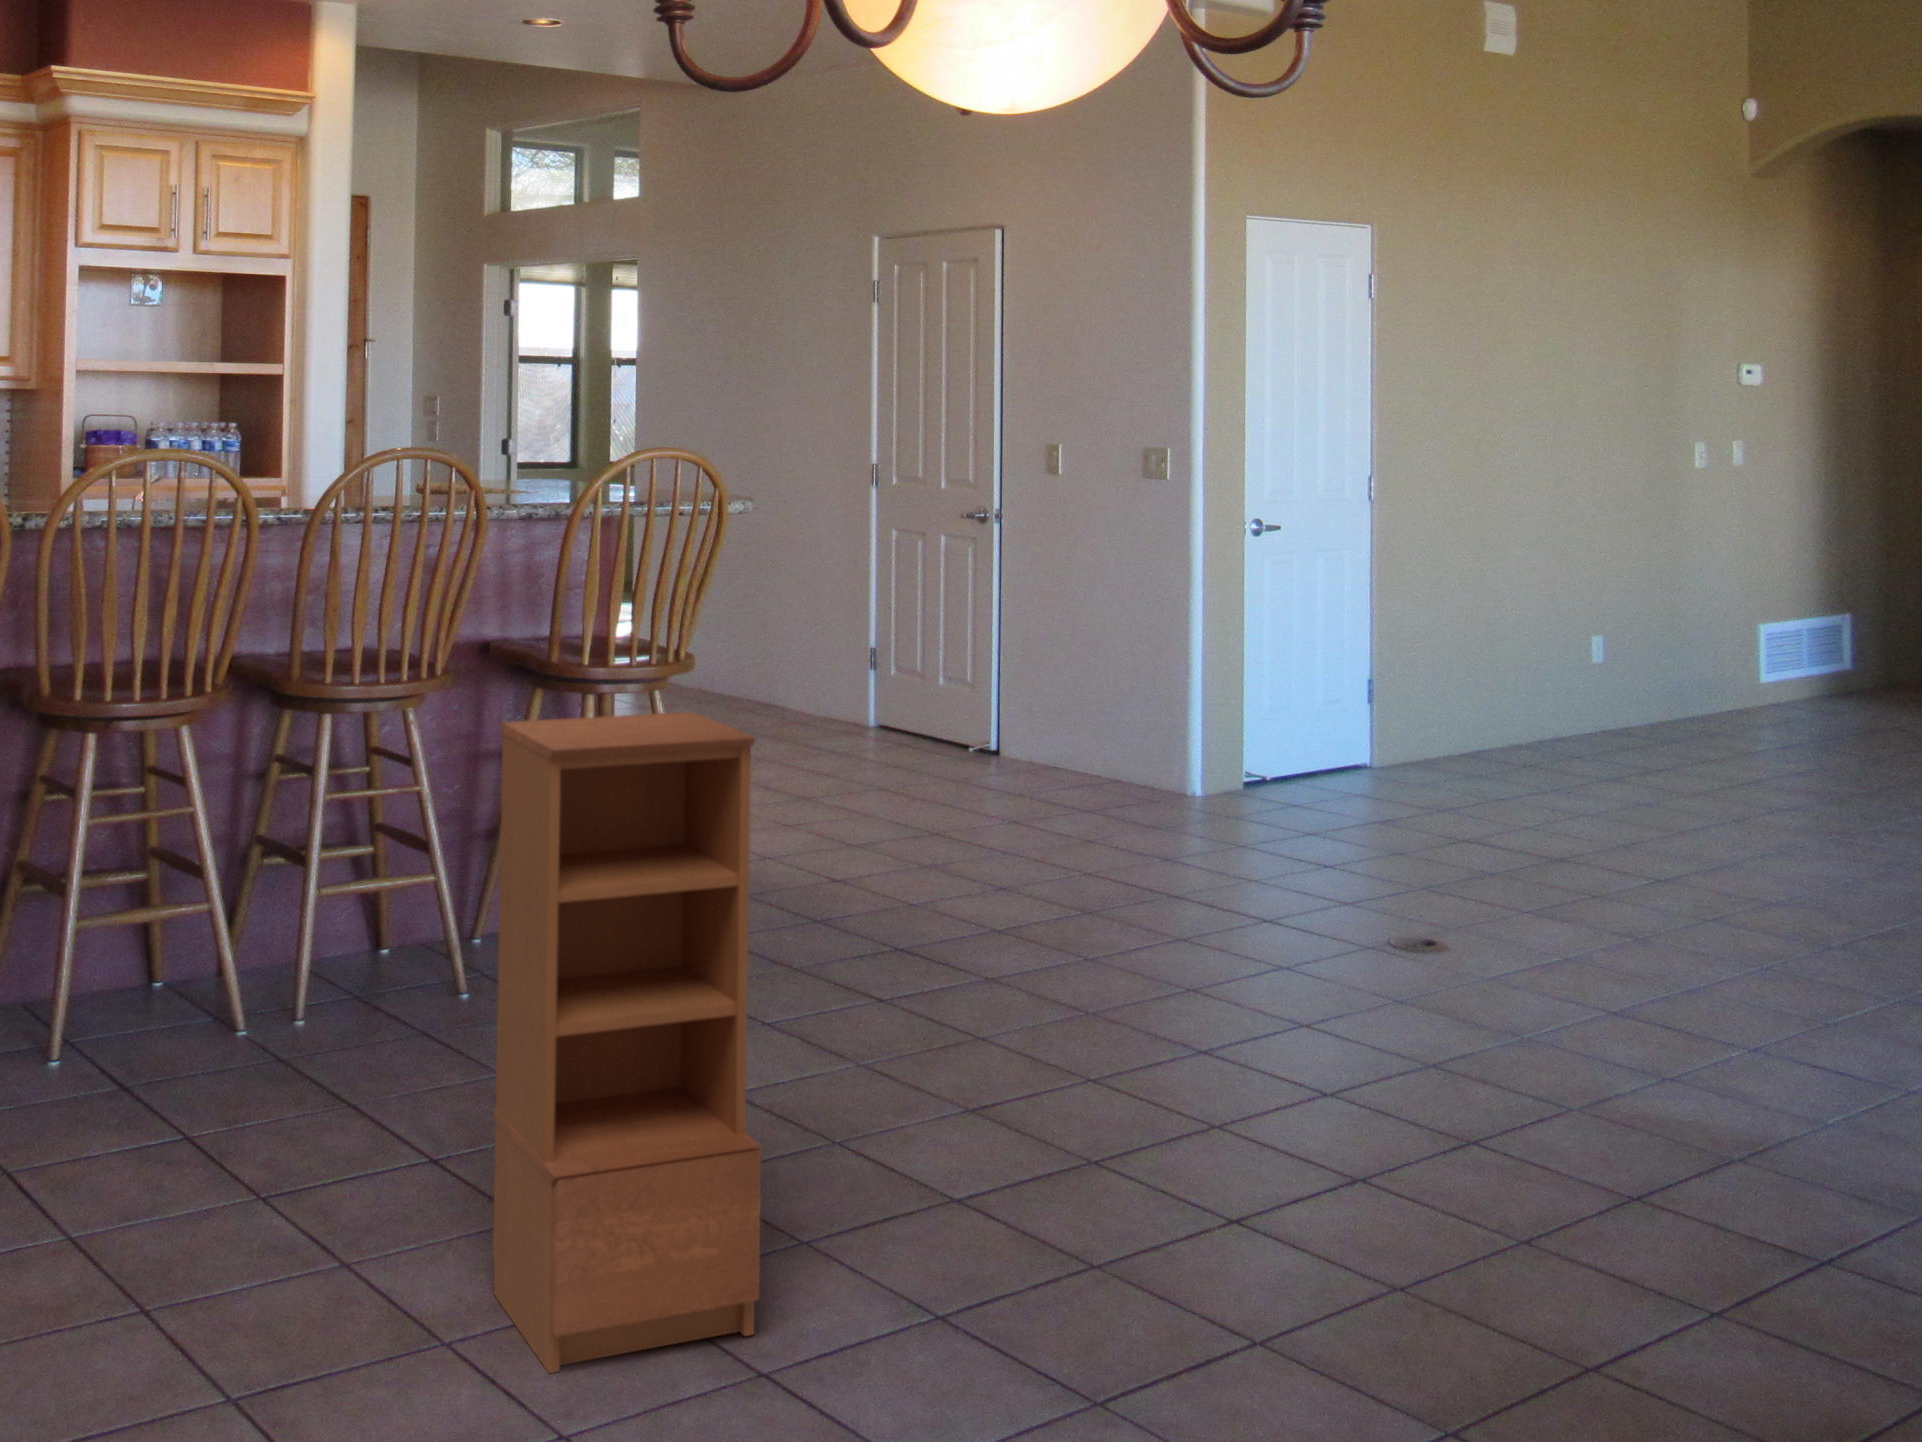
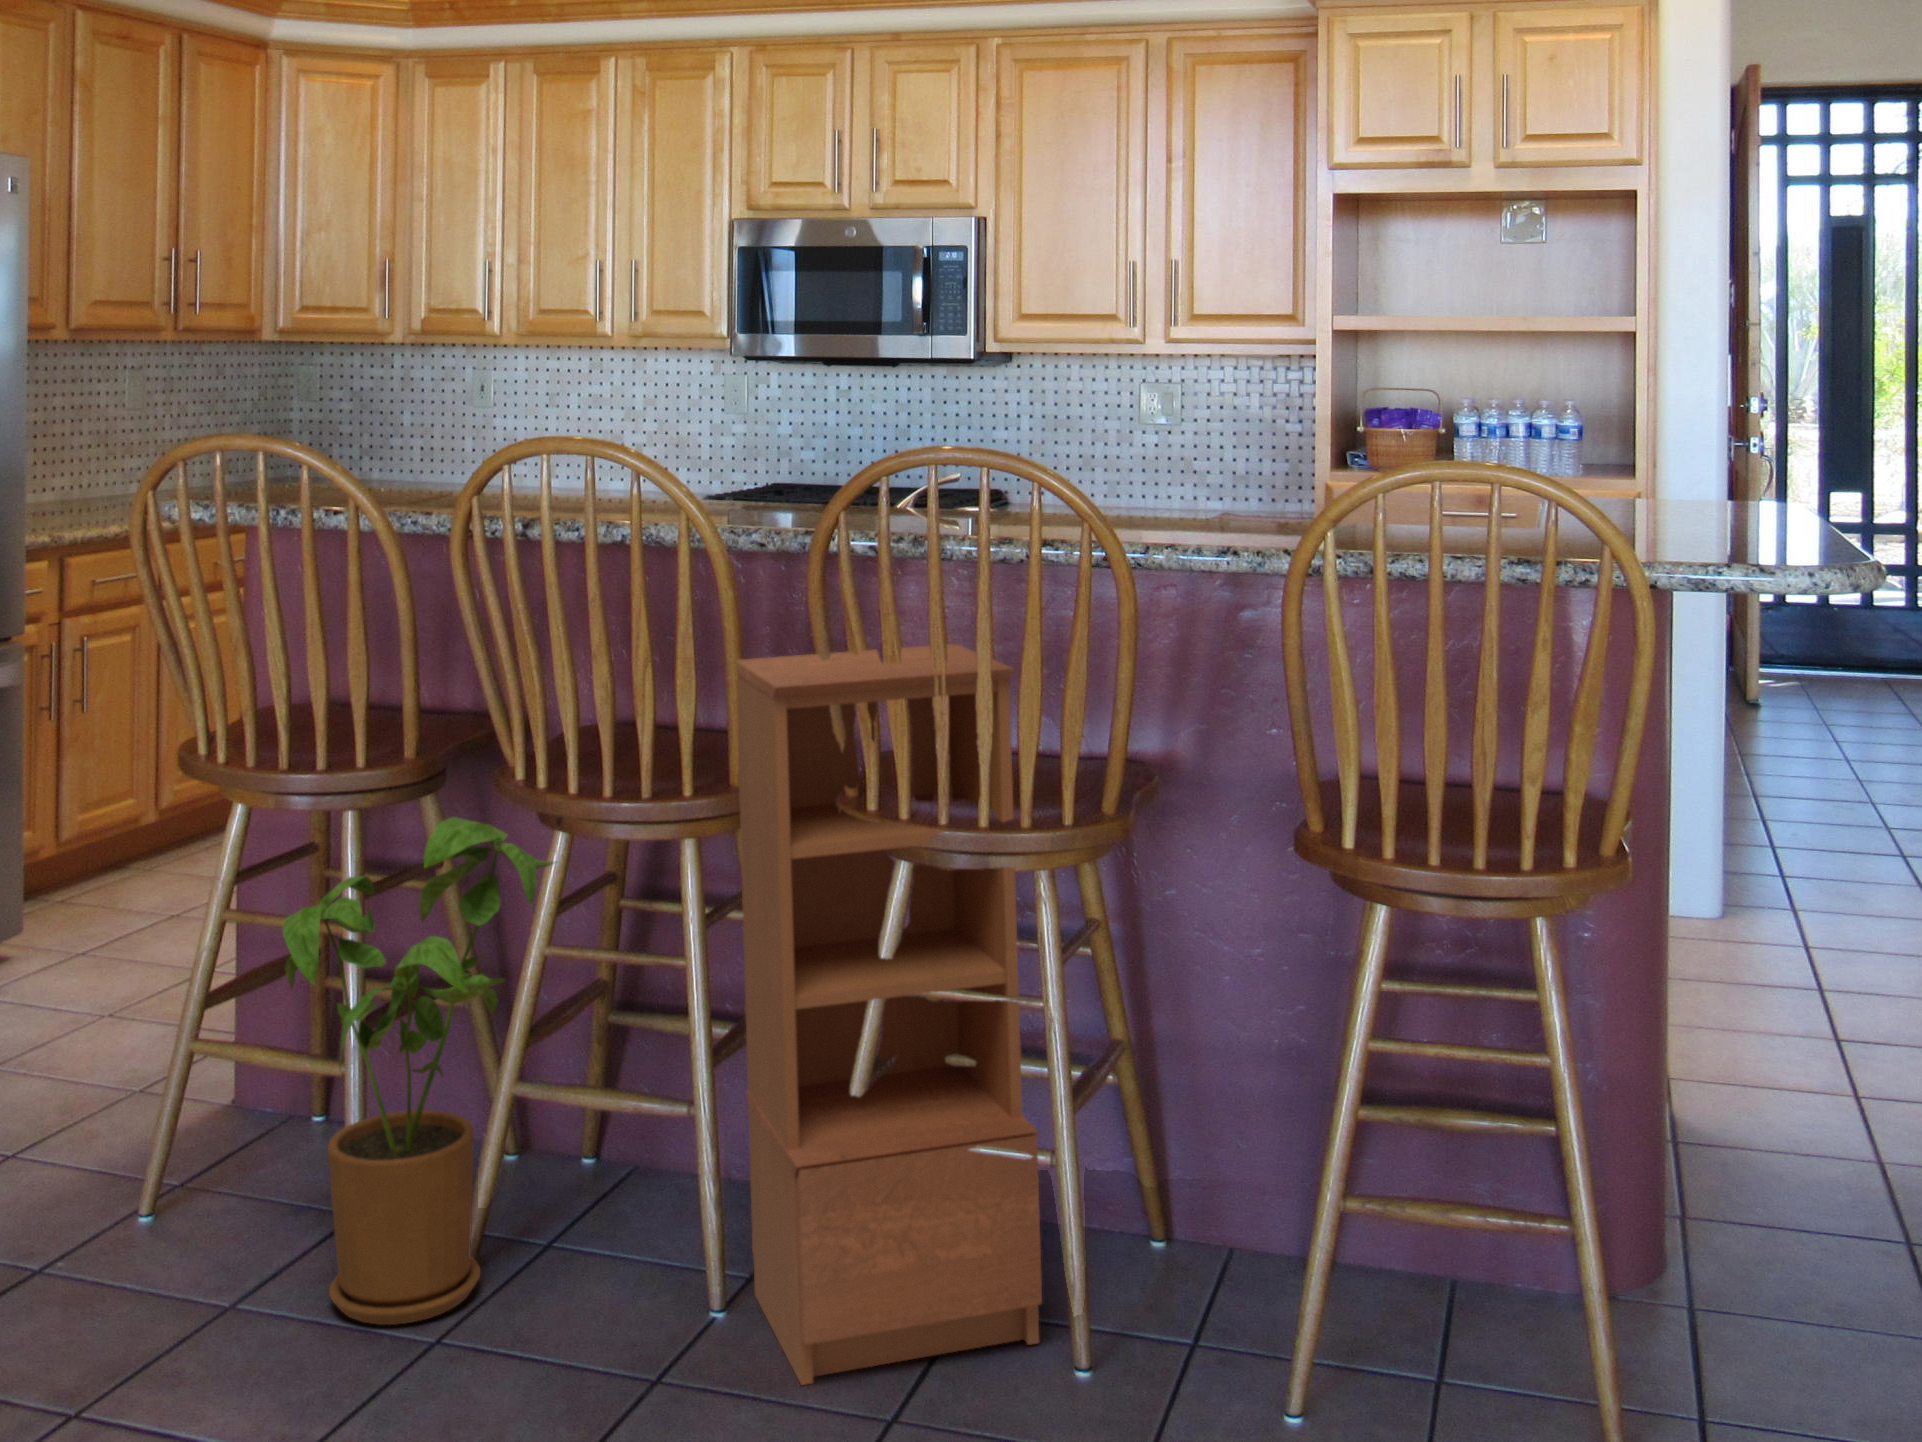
house plant: none [73,858,324,1322] -> present [283,817,554,1325]

